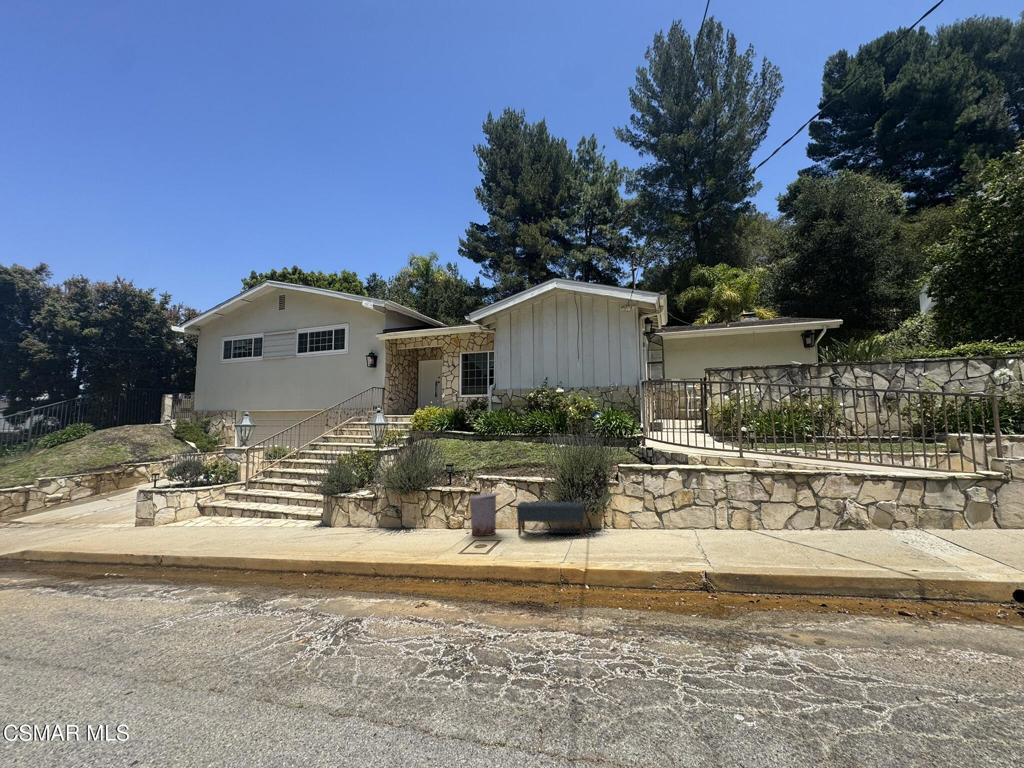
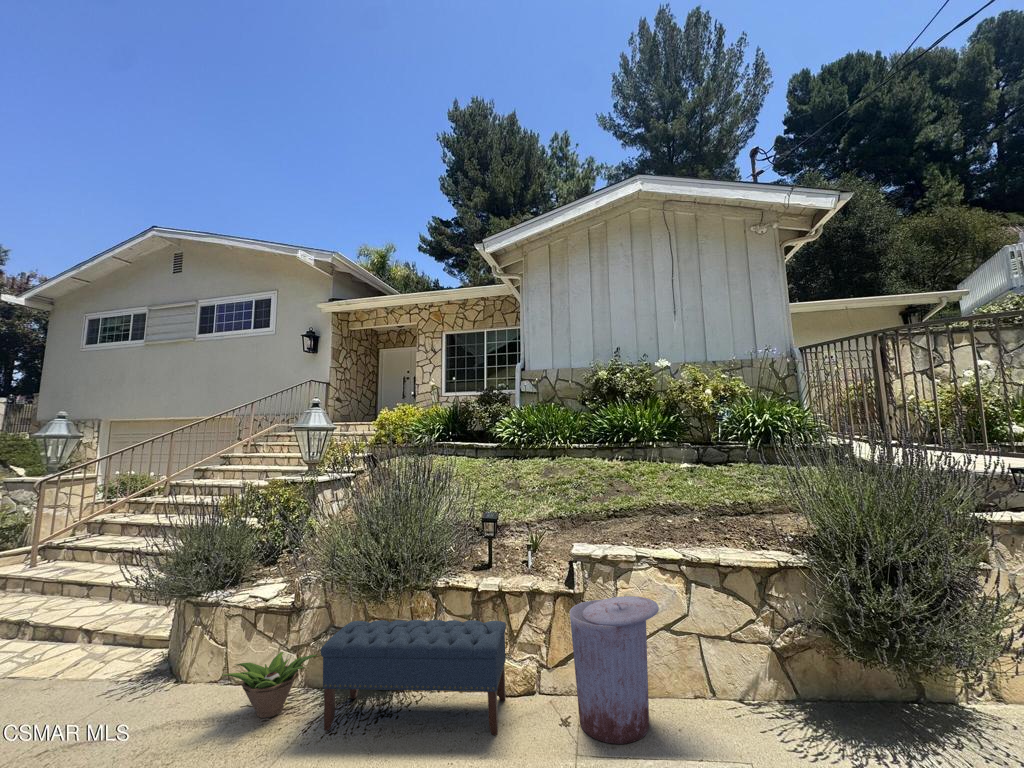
bench: present [516,501,584,537] -> present [321,620,506,735]
decorative plant: none [352,514,384,532] -> present [222,652,317,718]

